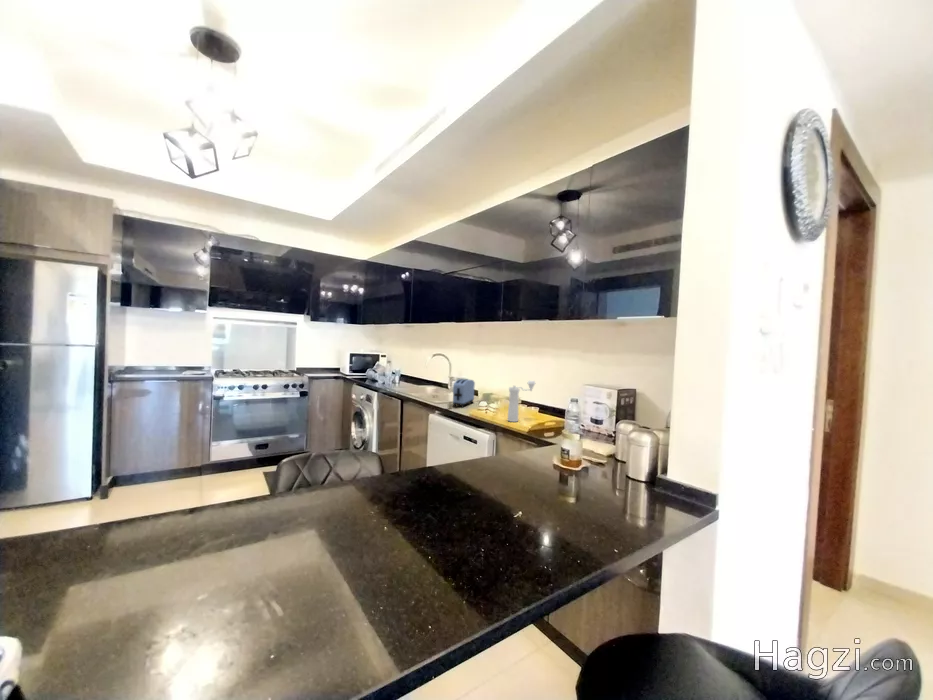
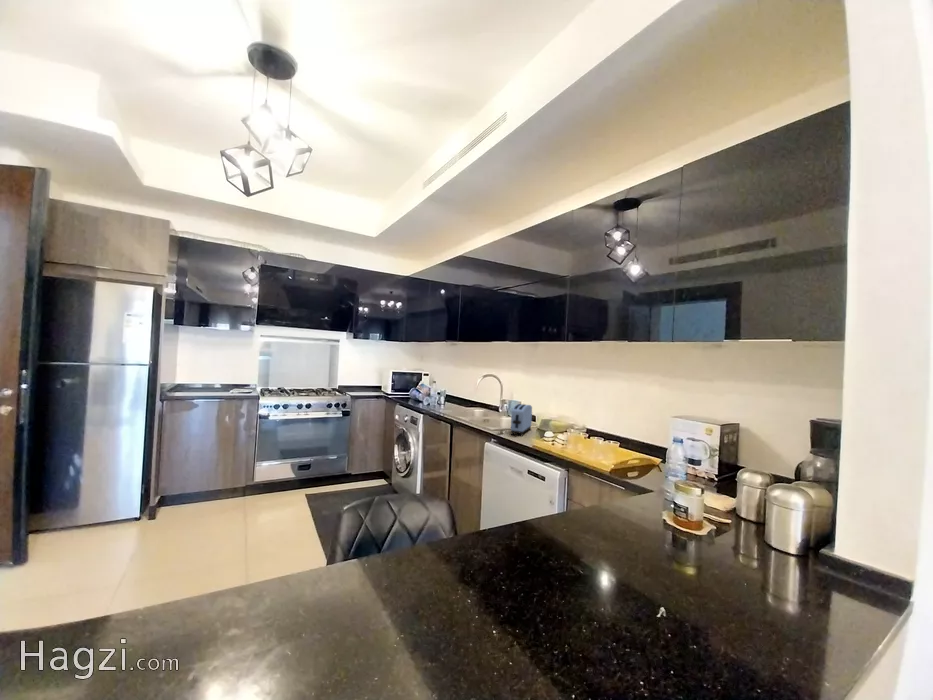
pepper mill: present [508,381,535,422] -> none [579,410,610,457]

